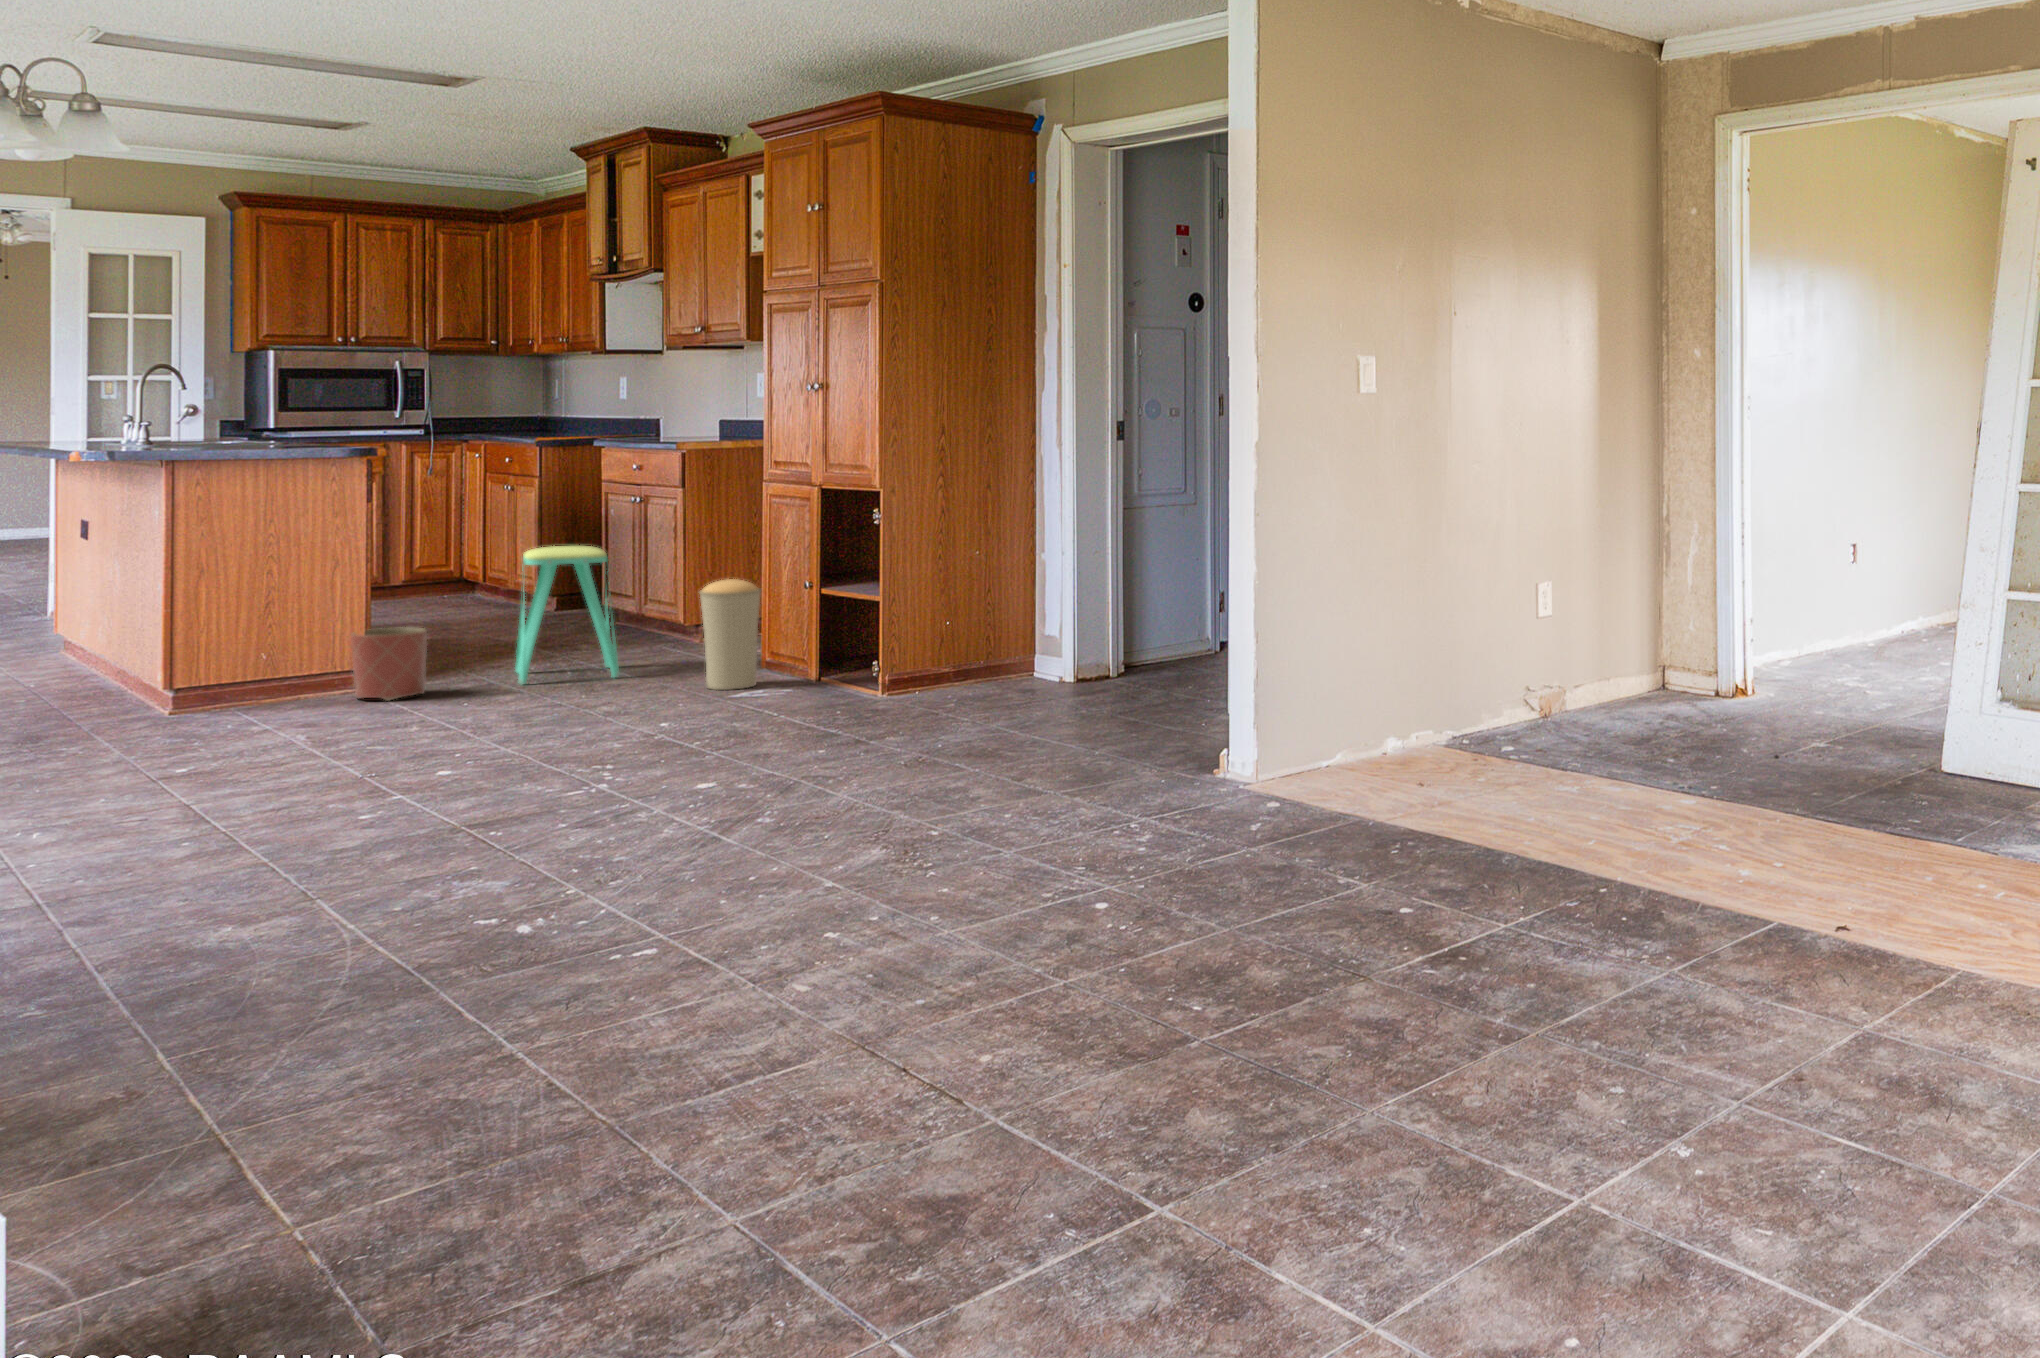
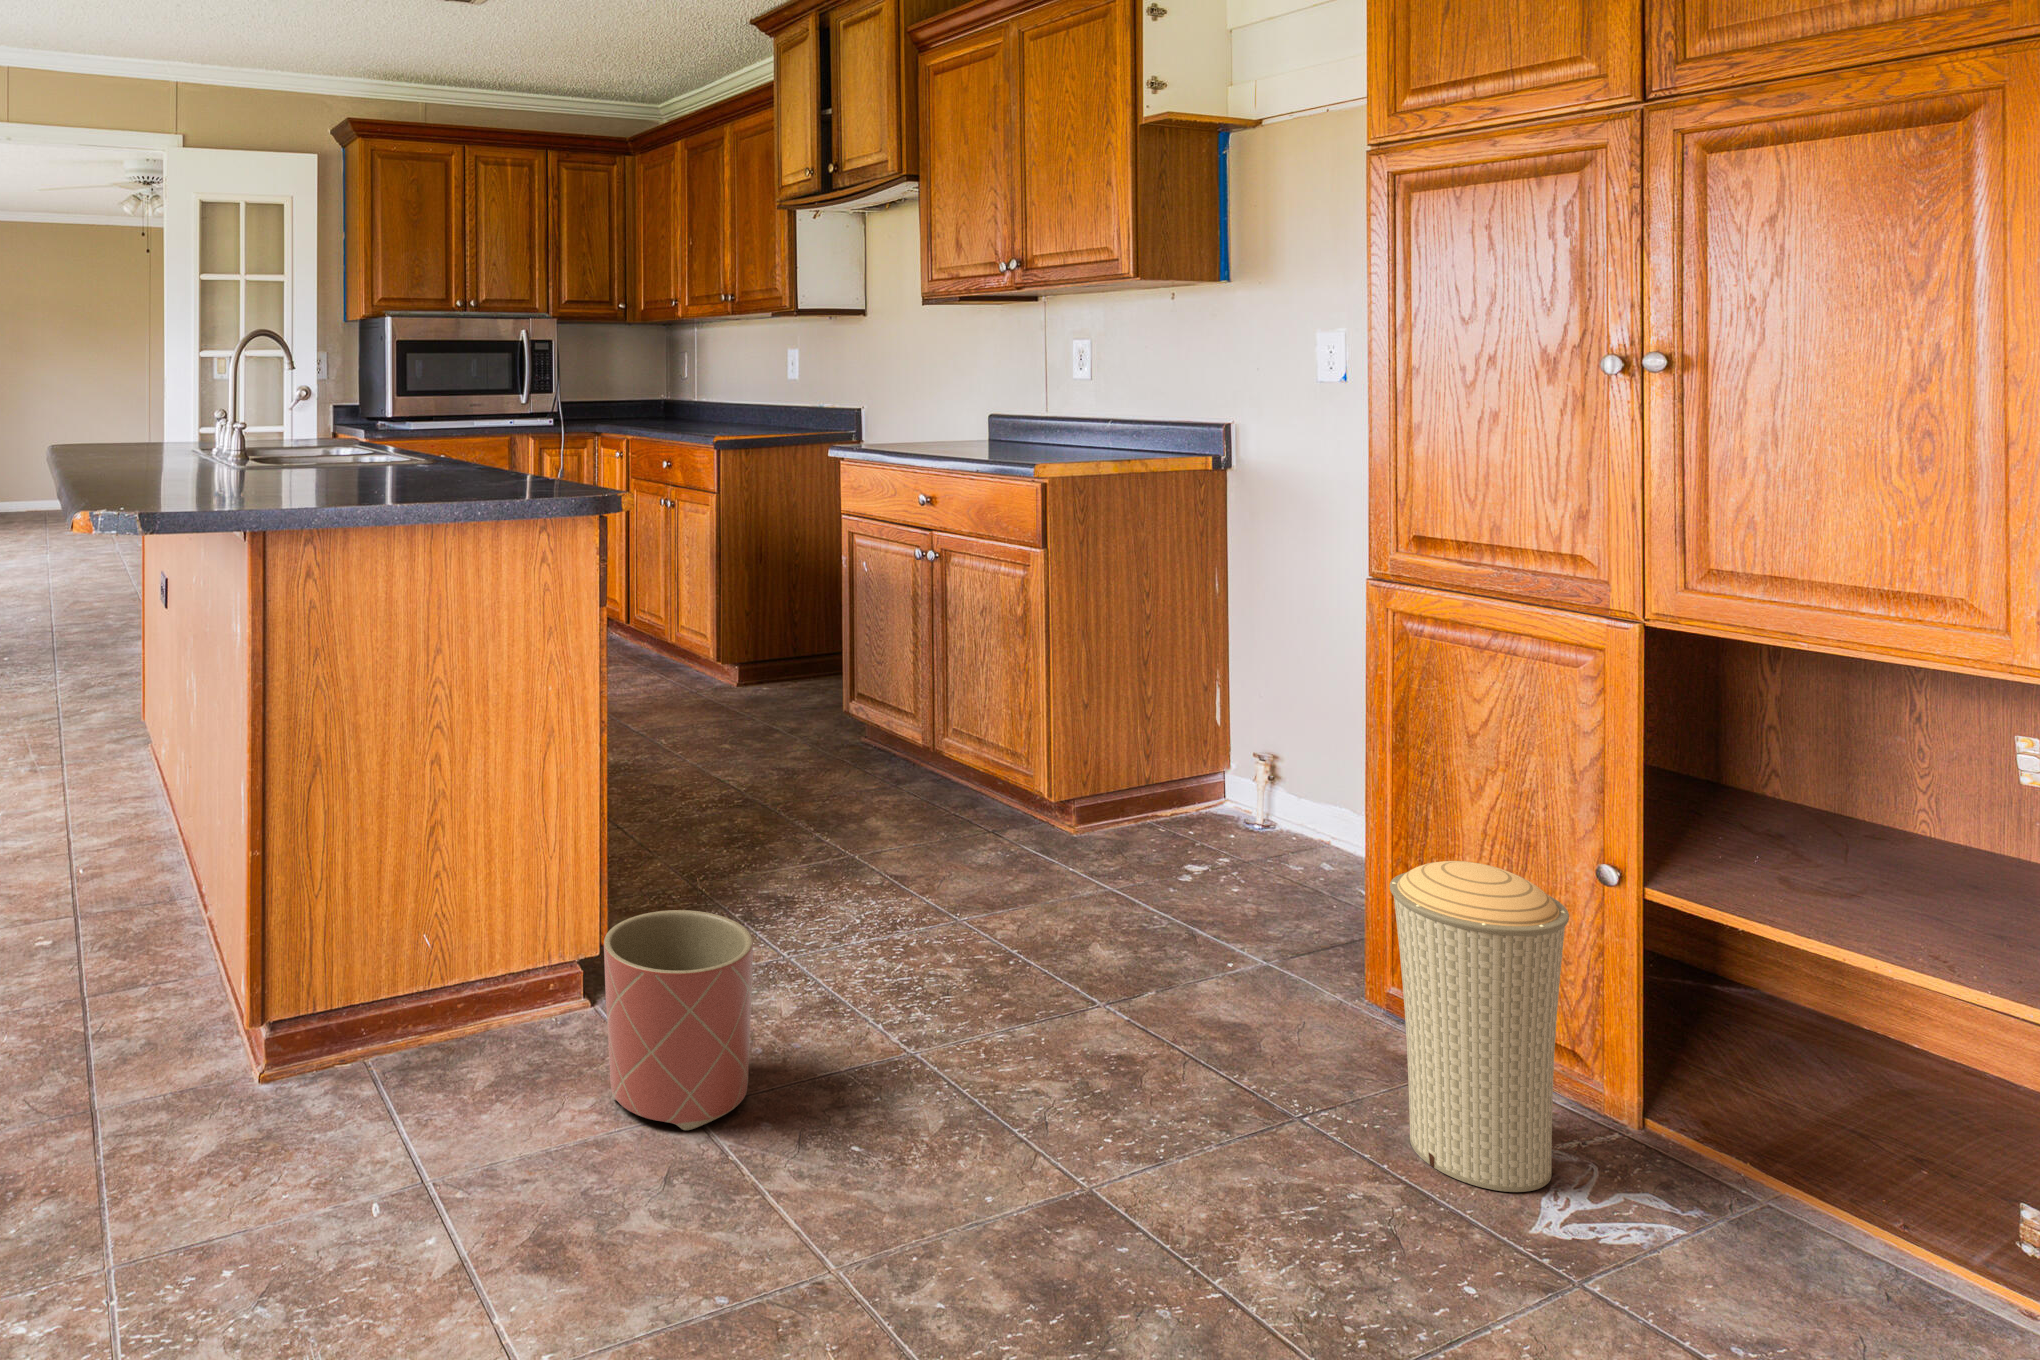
stool: present [515,546,619,684] -> none [857,701,1107,1048]

